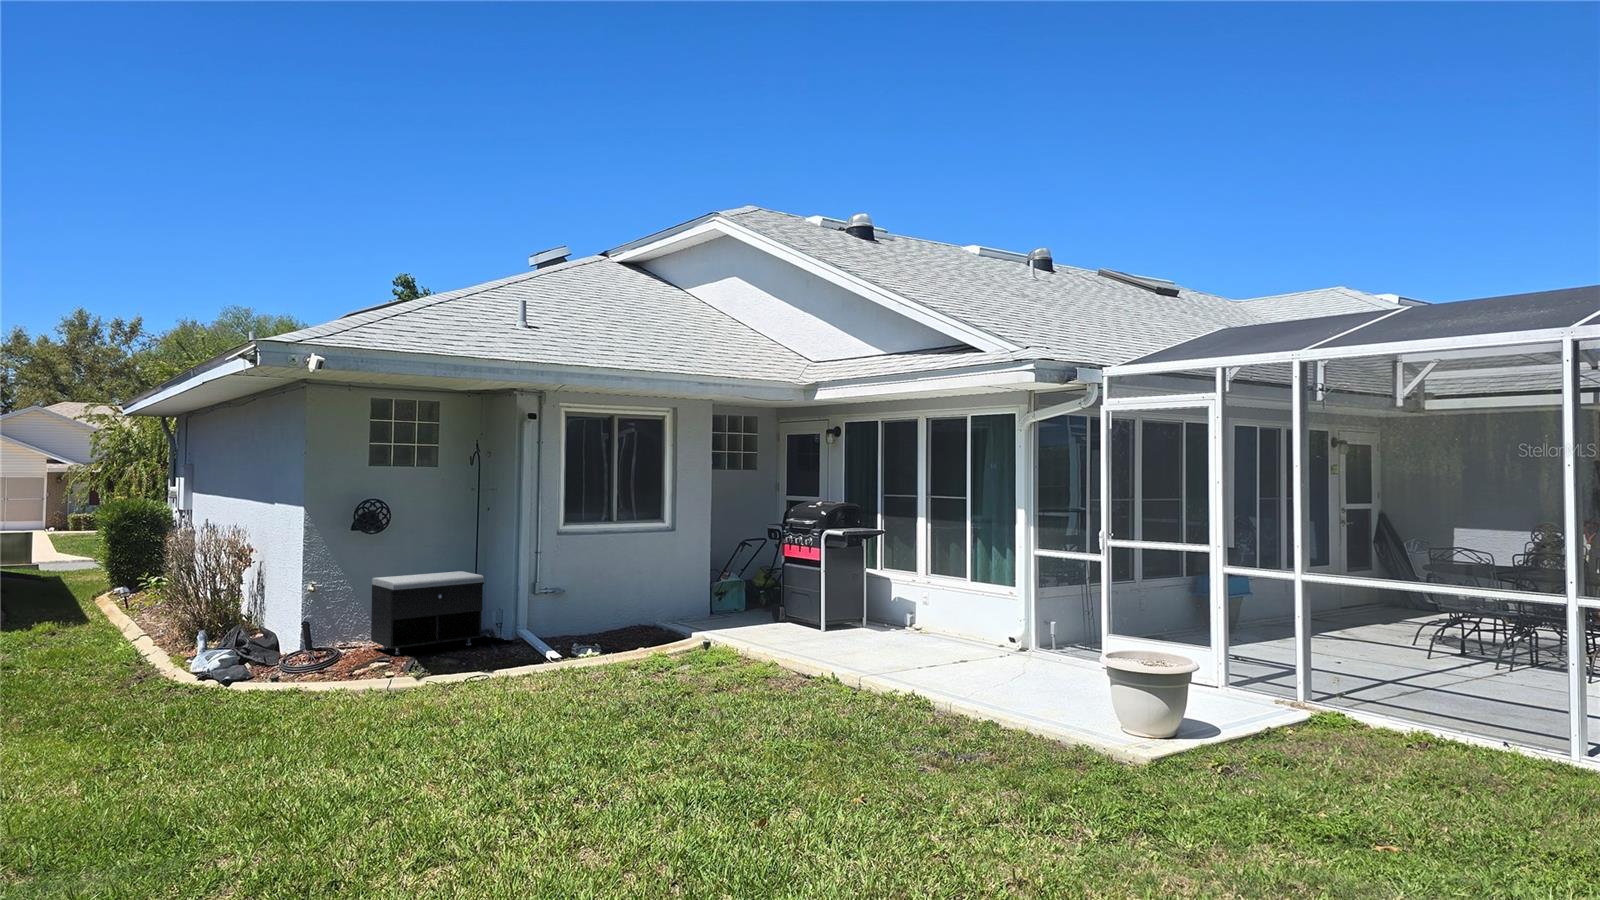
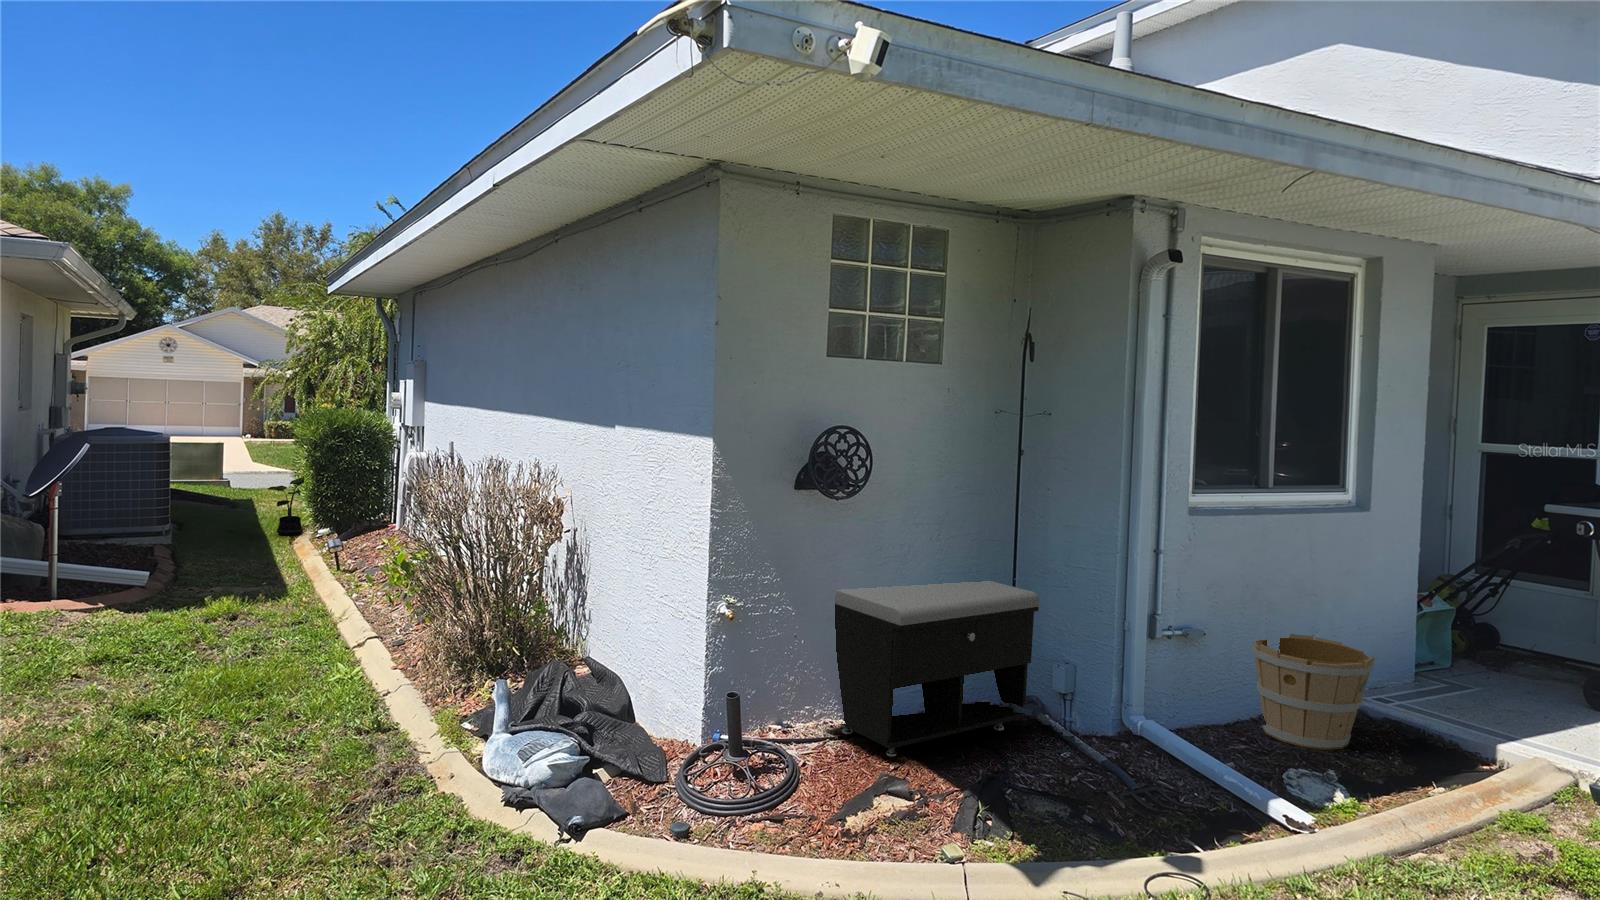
potted plant: none [70,548,110,592] -> present [268,477,304,536]
wooden bucket: none [600,592,653,643] -> present [1252,634,1375,750]

